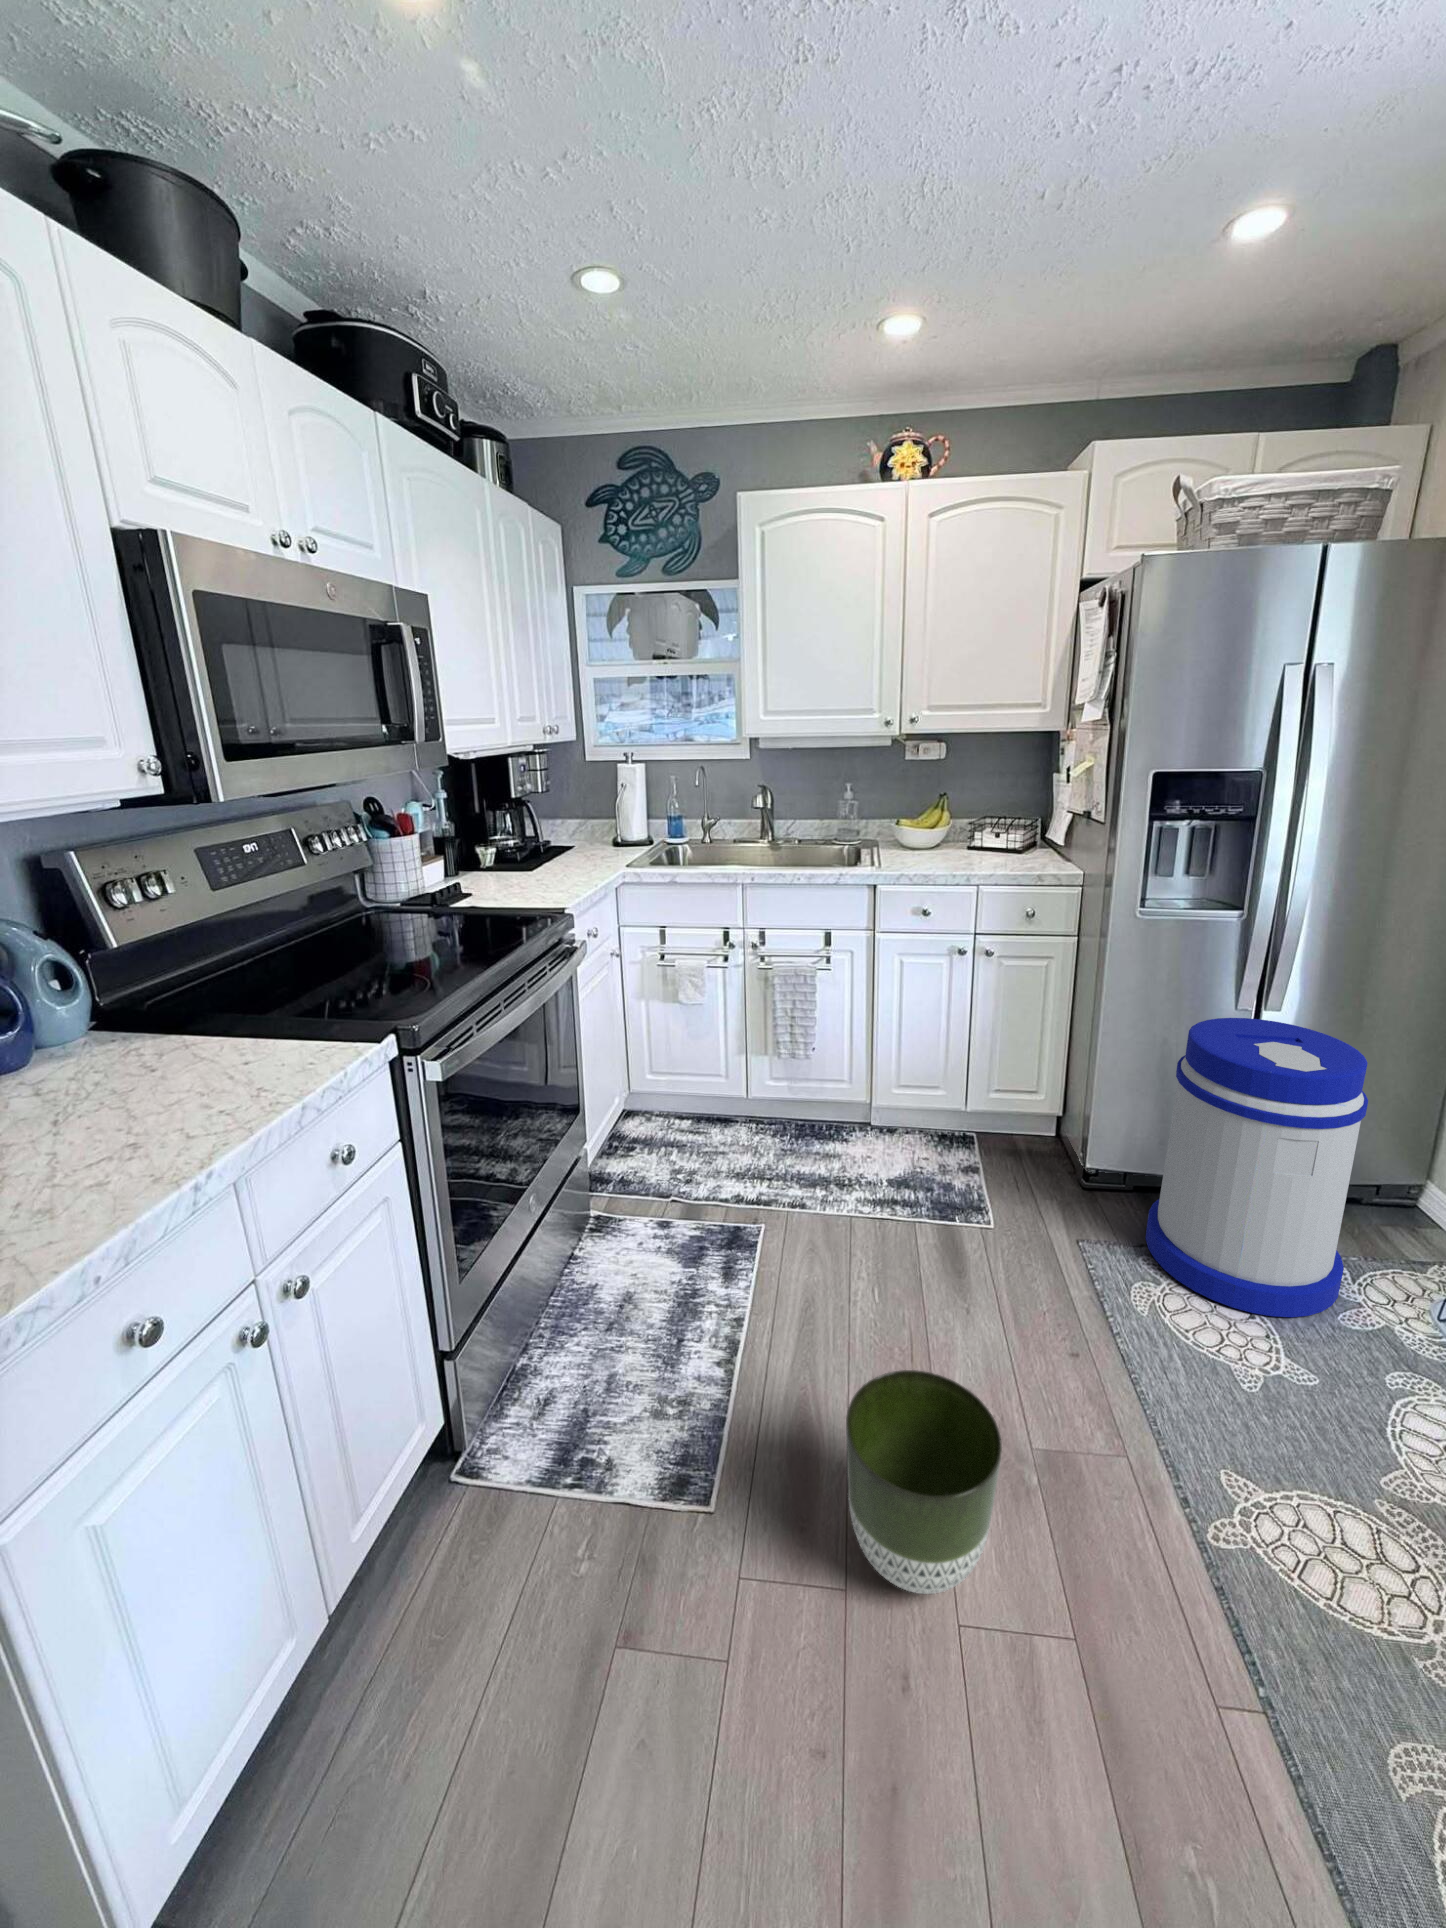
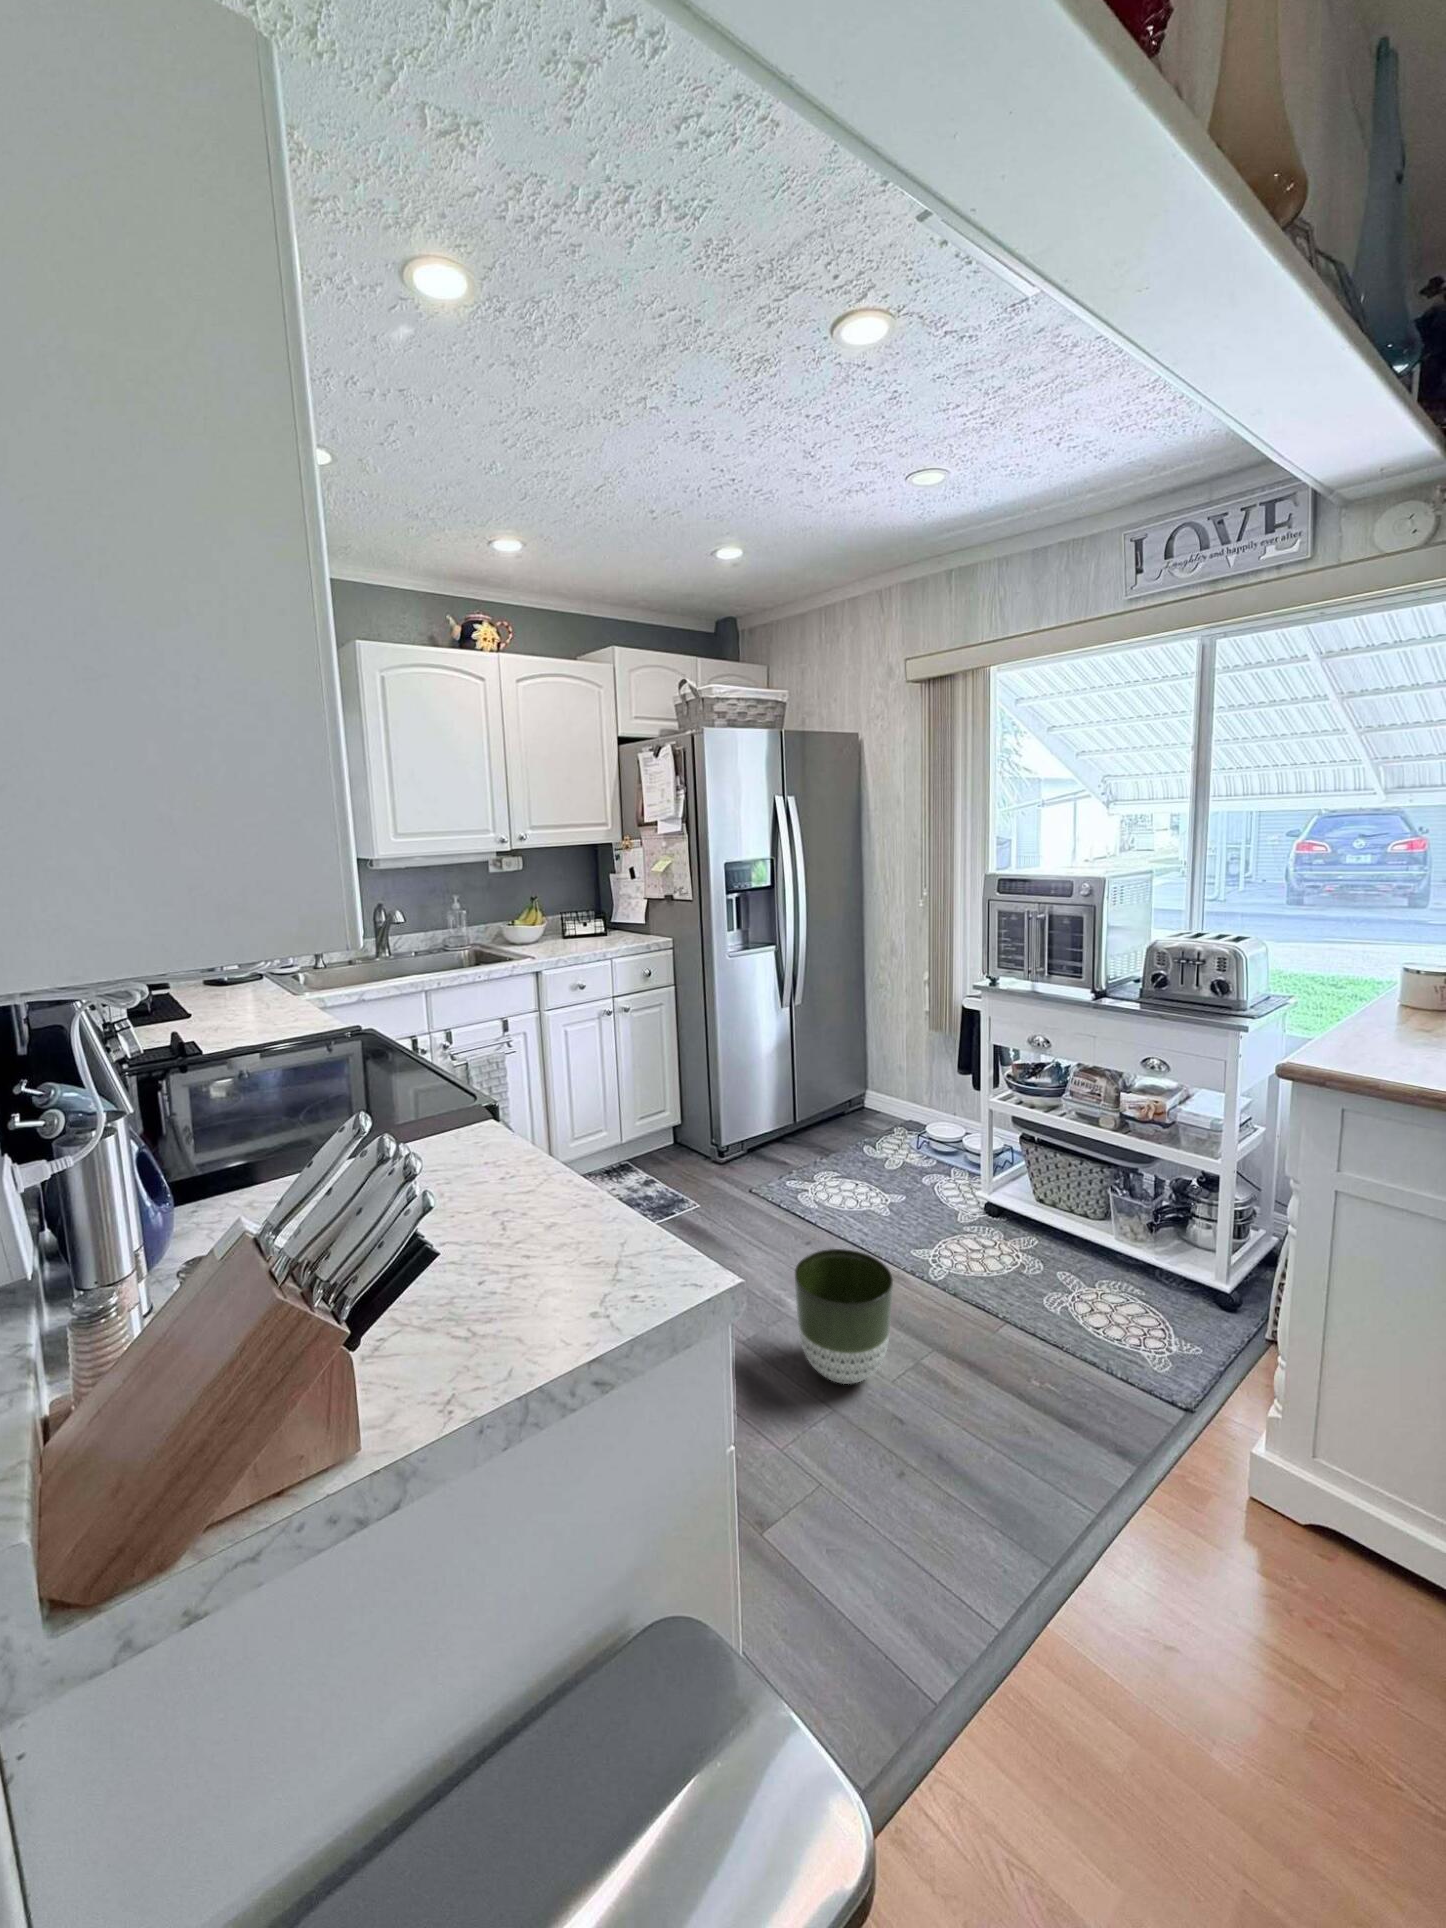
trash can: present [1146,1018,1368,1317] -> none [772,1008,878,1183]

